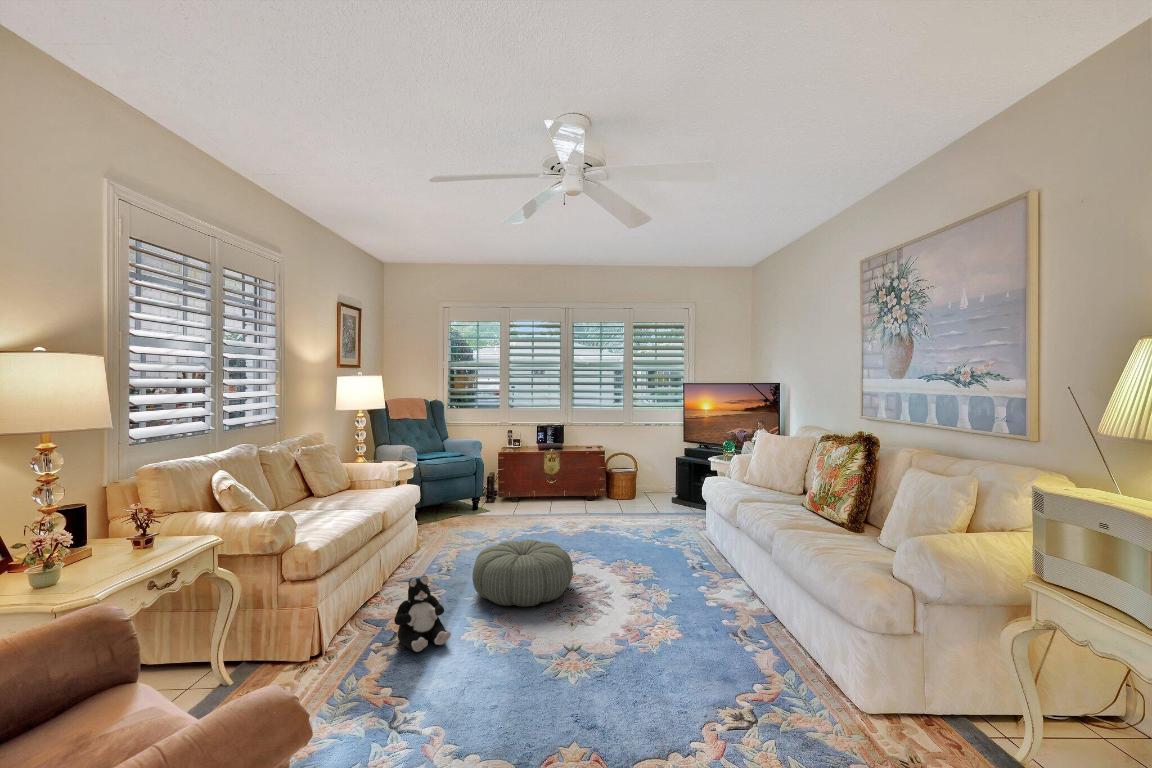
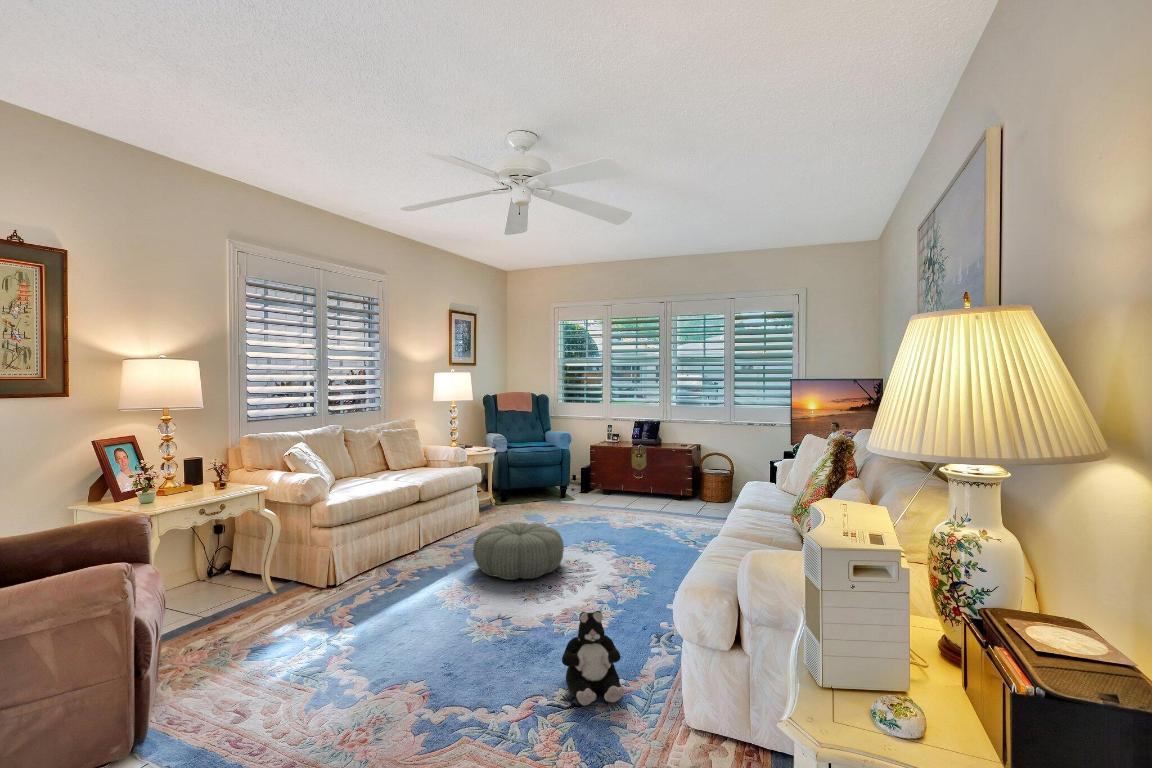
plush toy: present [394,576,451,652] -> present [562,611,625,705]

